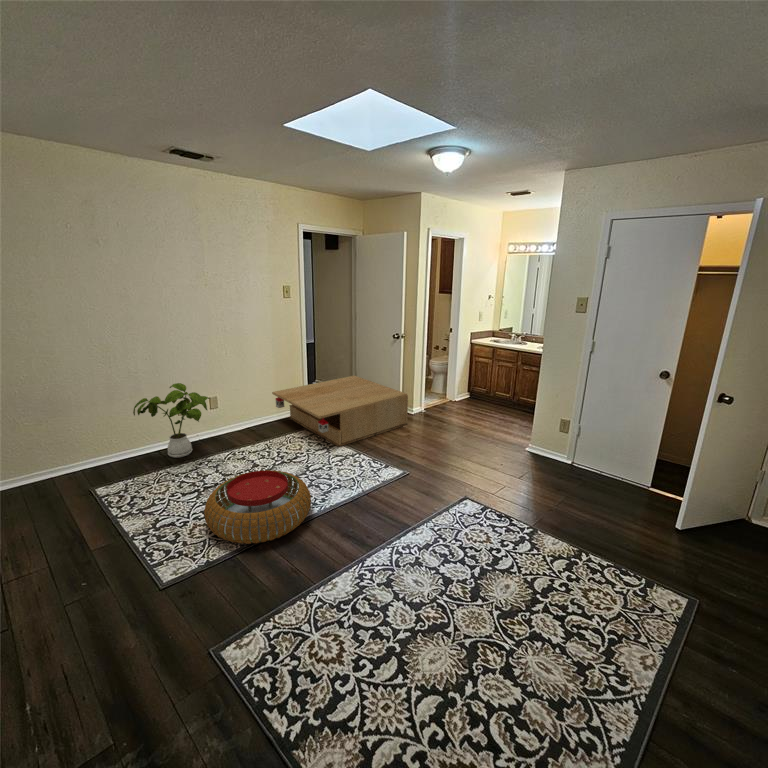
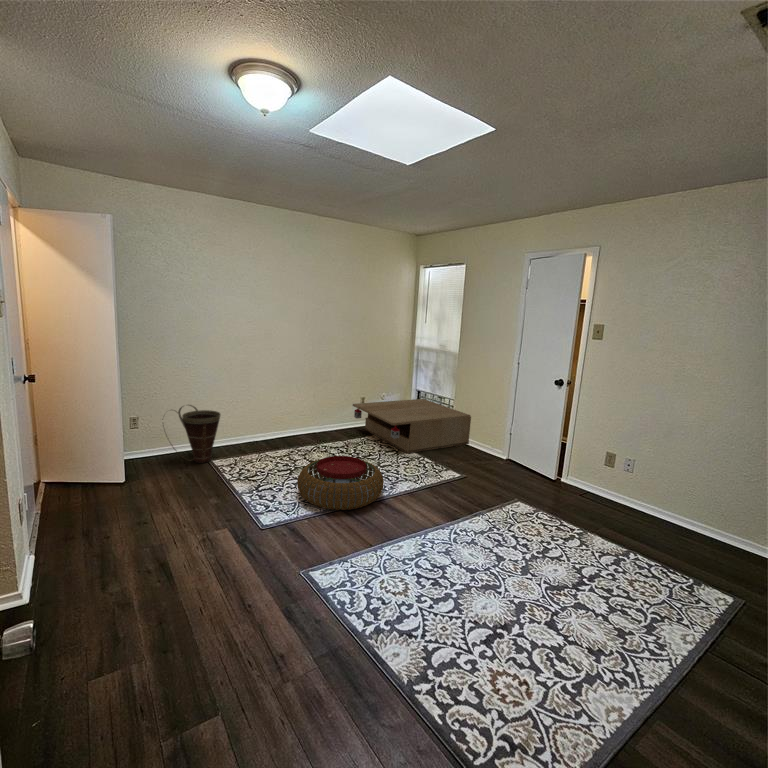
house plant: present [133,383,210,458] -> none [245,384,303,447]
basket: none [17,424,99,495] -> present [172,405,220,463]

